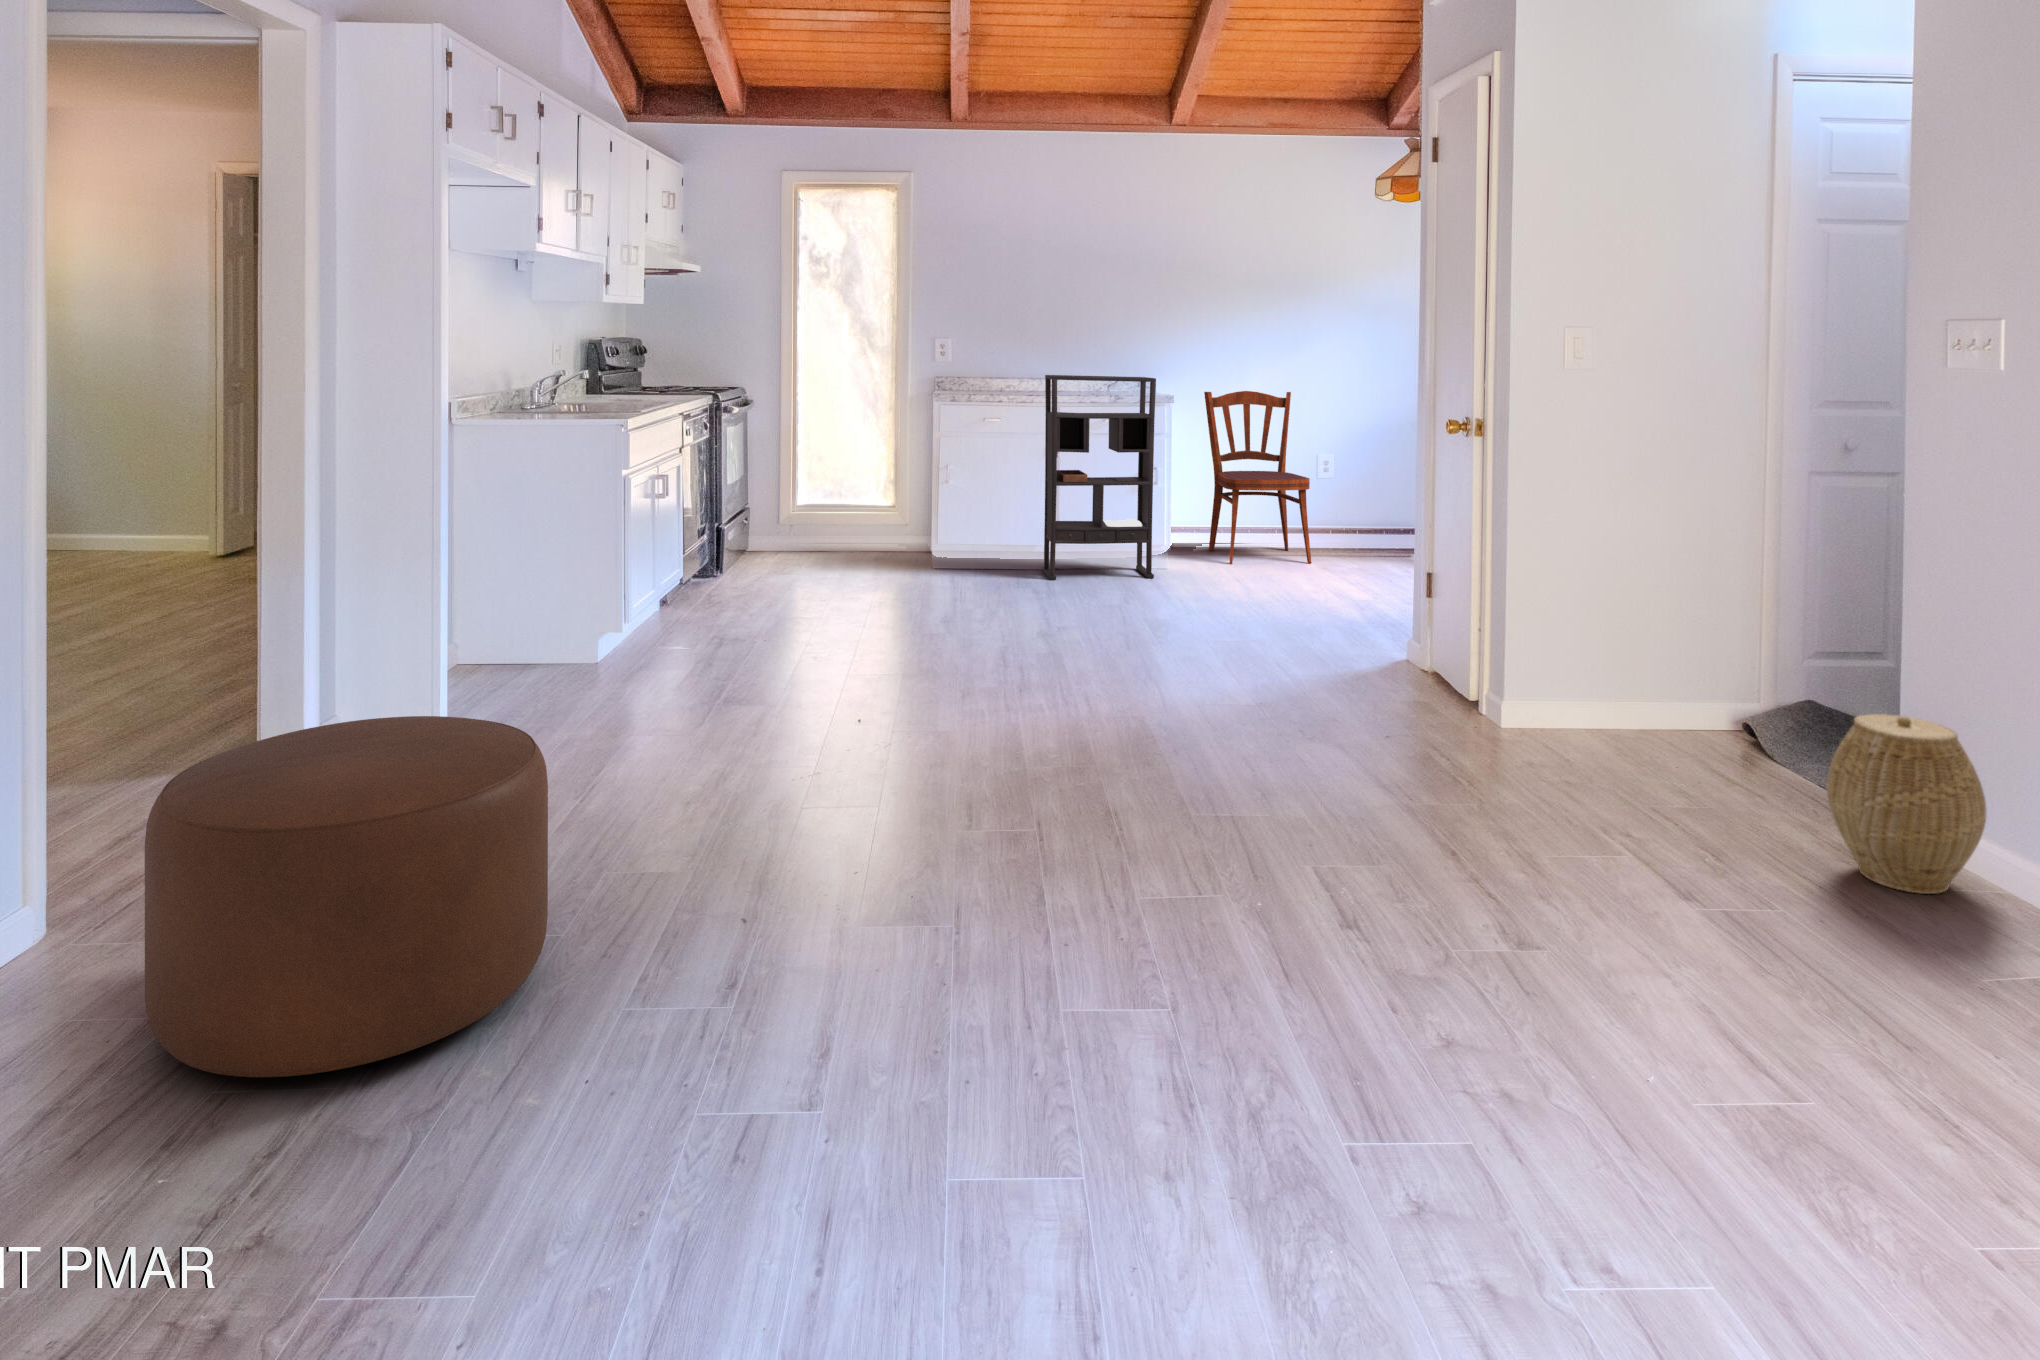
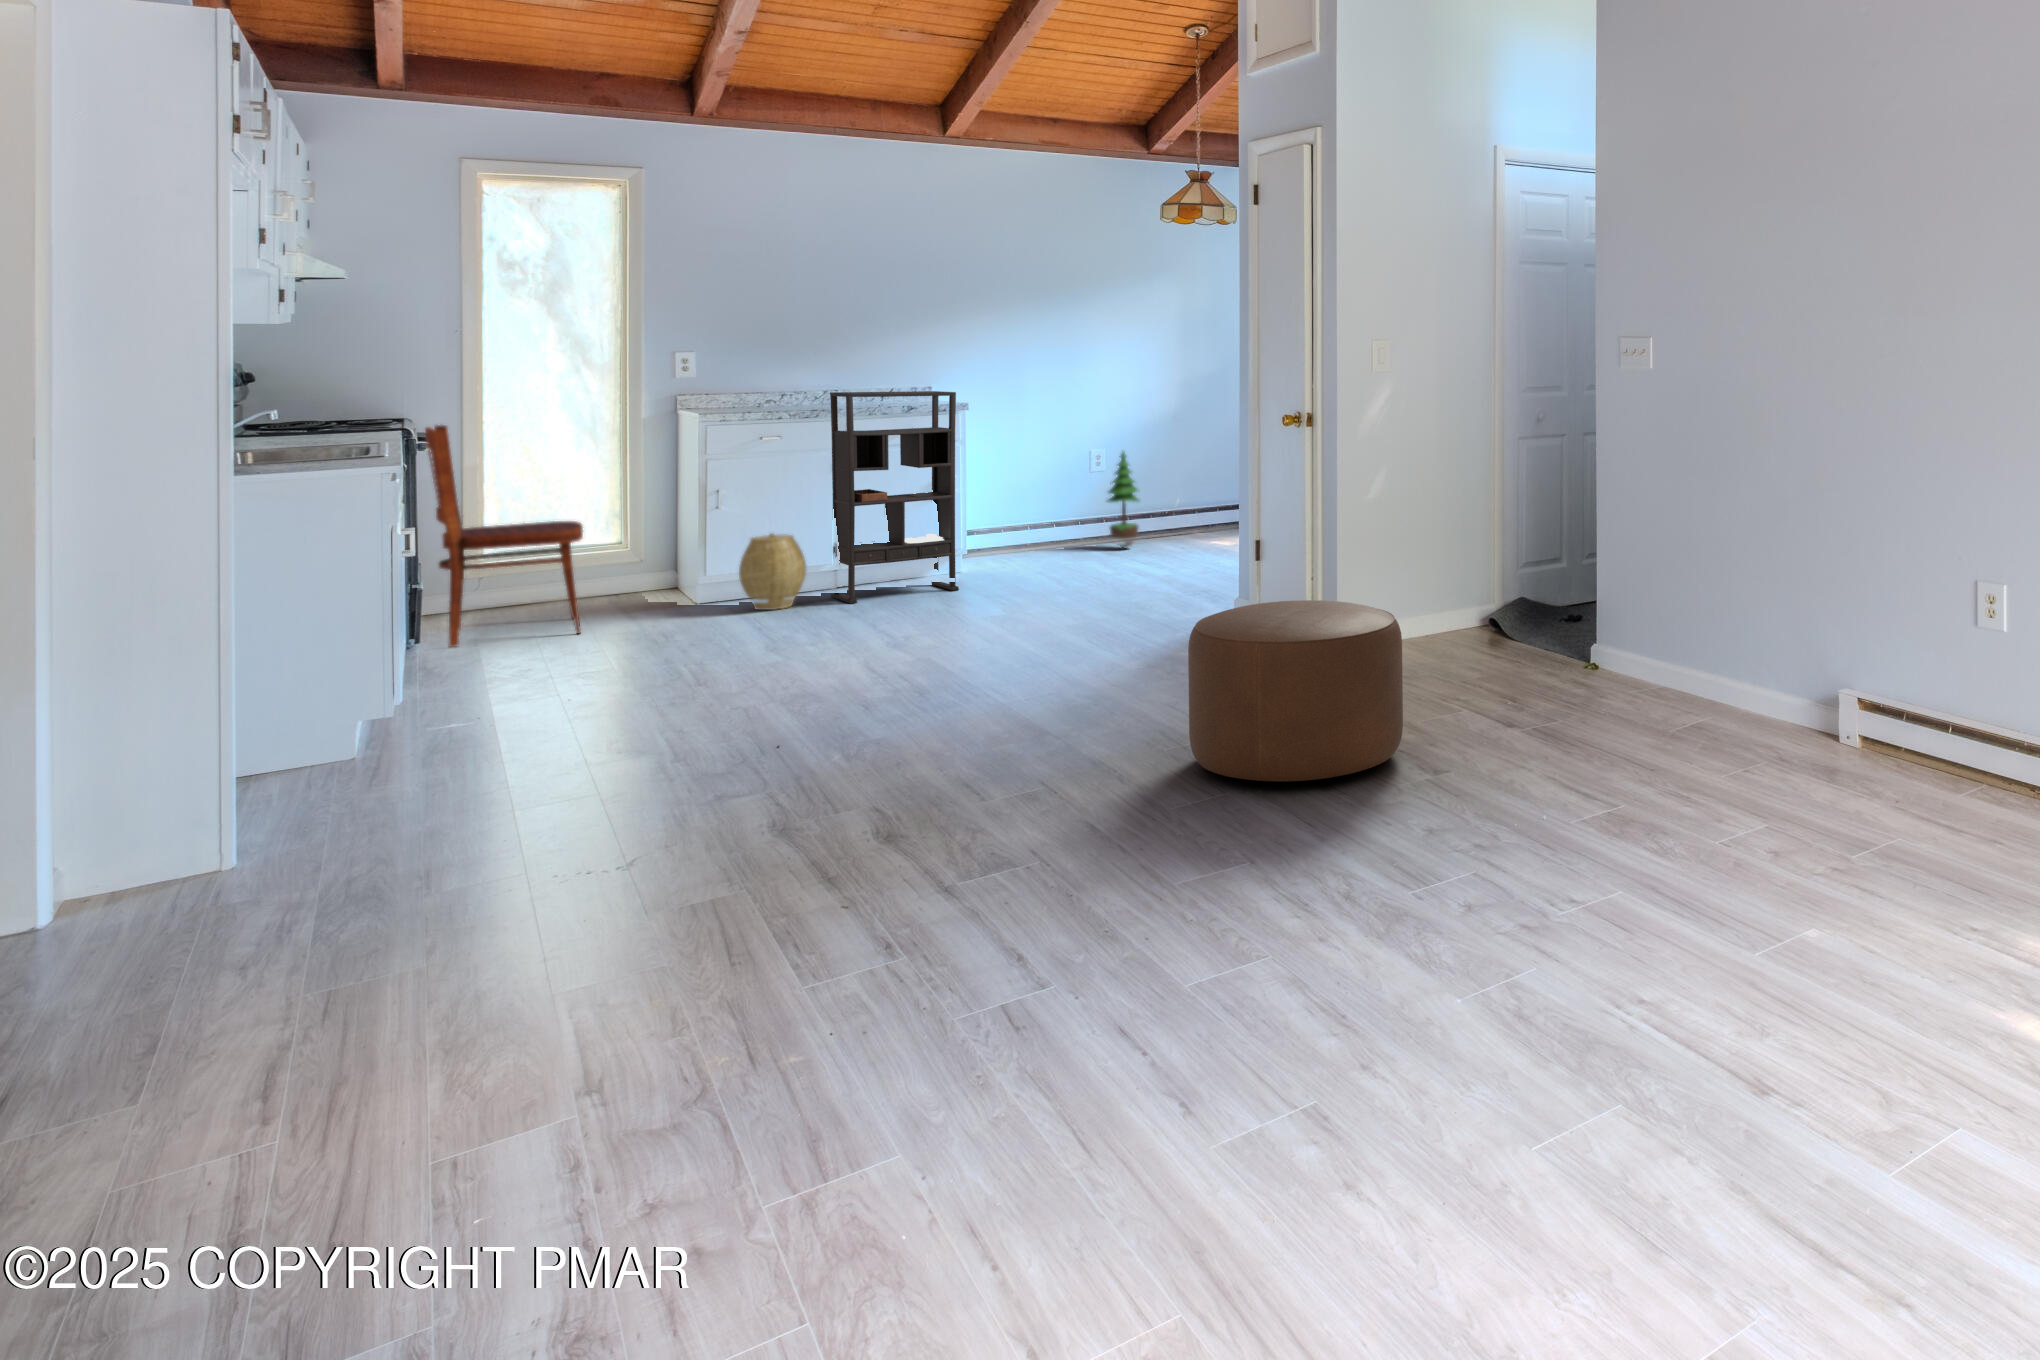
dining chair: present [1204,391,1311,564] -> present [425,425,583,647]
potted tree: none [1330,445,1368,551] -> present [1107,452,1139,548]
woven basket: present [1826,714,1986,894] -> present [739,533,806,610]
ottoman: present [145,716,548,1077] -> present [1188,600,1403,782]

